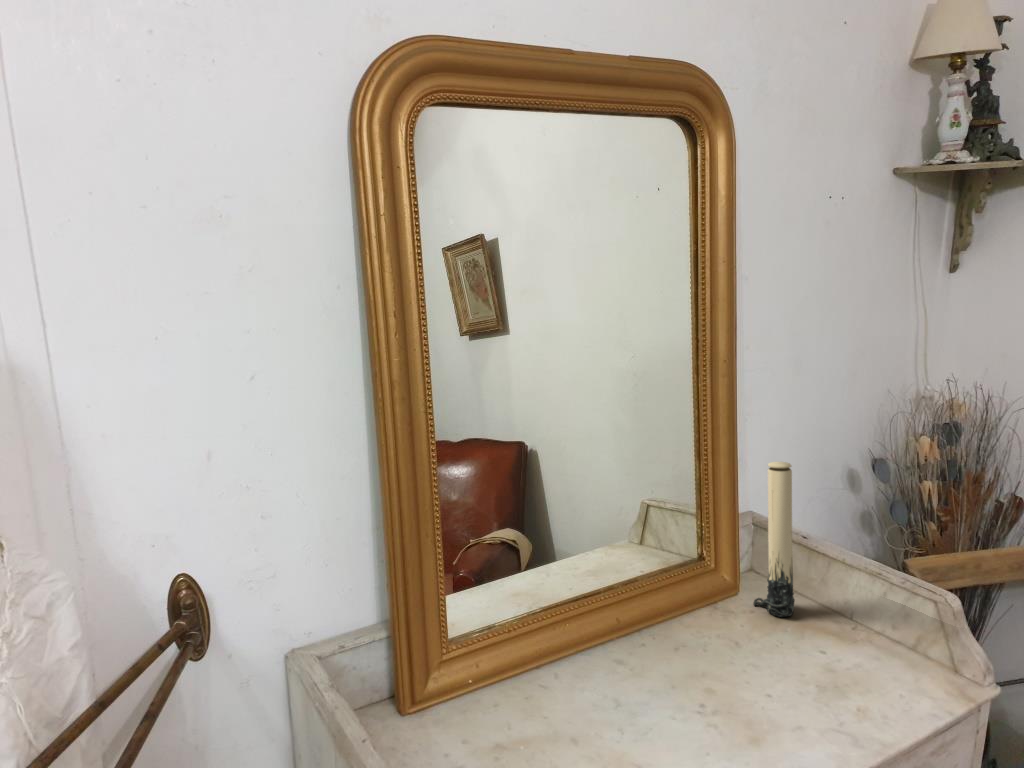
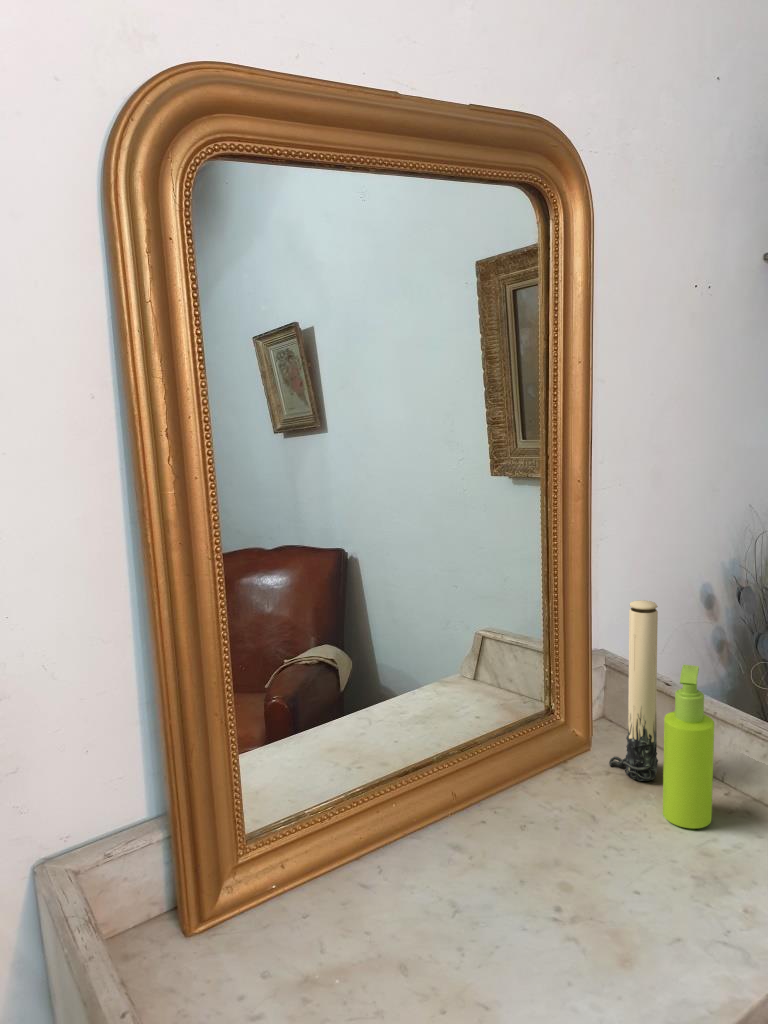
soap dispenser: none [796,512,839,651] -> present [663,665,714,829]

